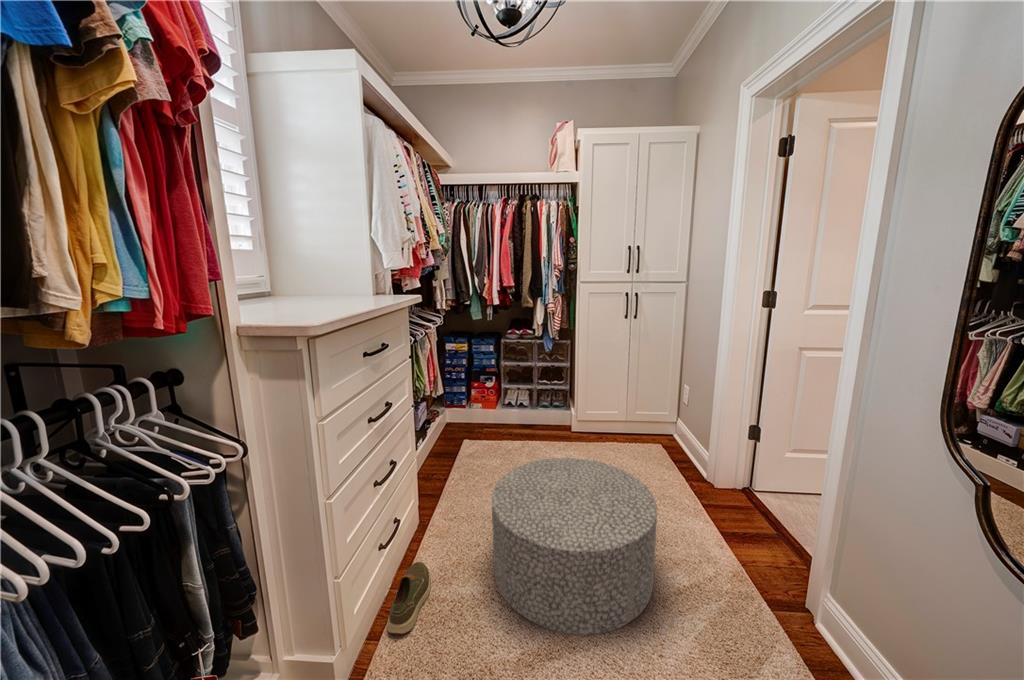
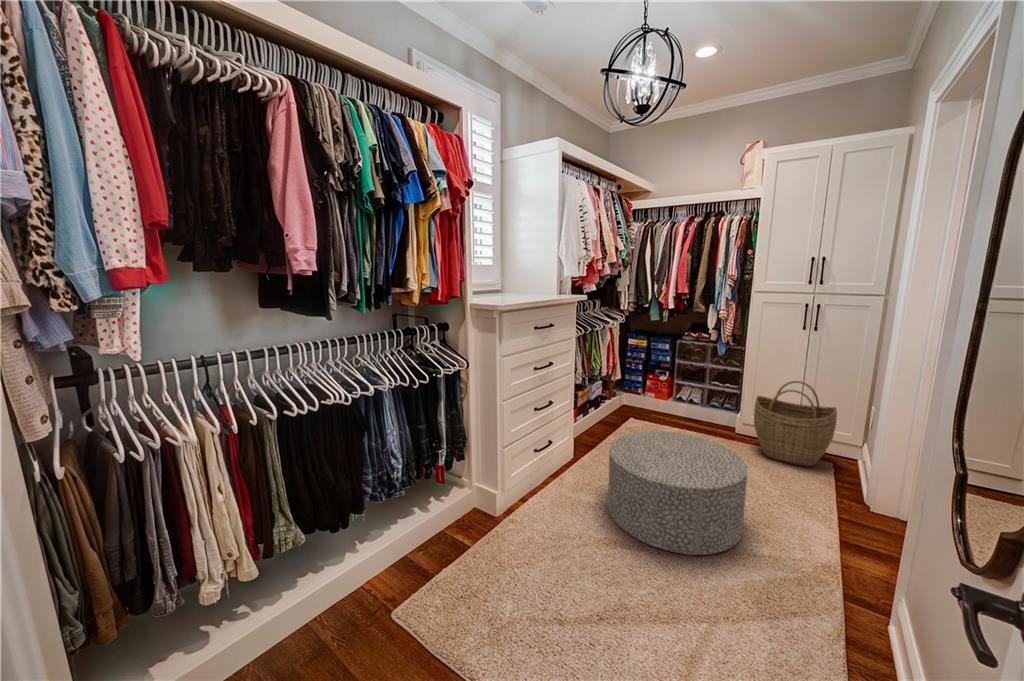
woven basket: none [593,370,663,455] -> present [754,381,837,467]
shoe: present [388,562,431,634] -> none [531,474,566,504]

